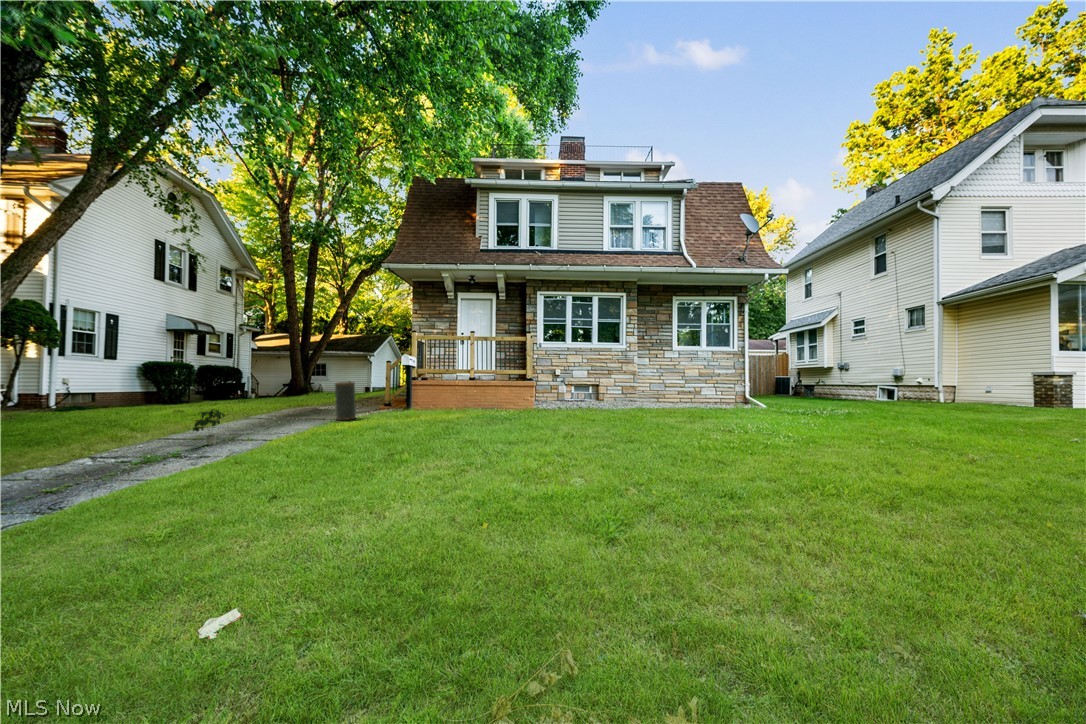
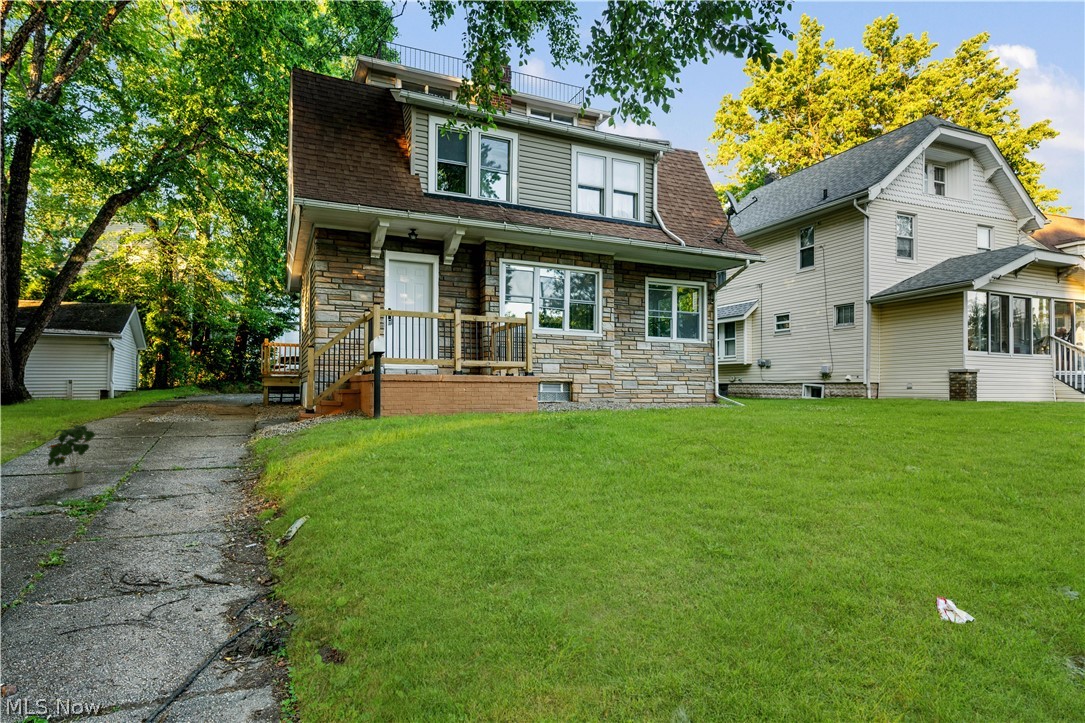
trash can: present [335,382,356,420] -> none [242,376,275,438]

